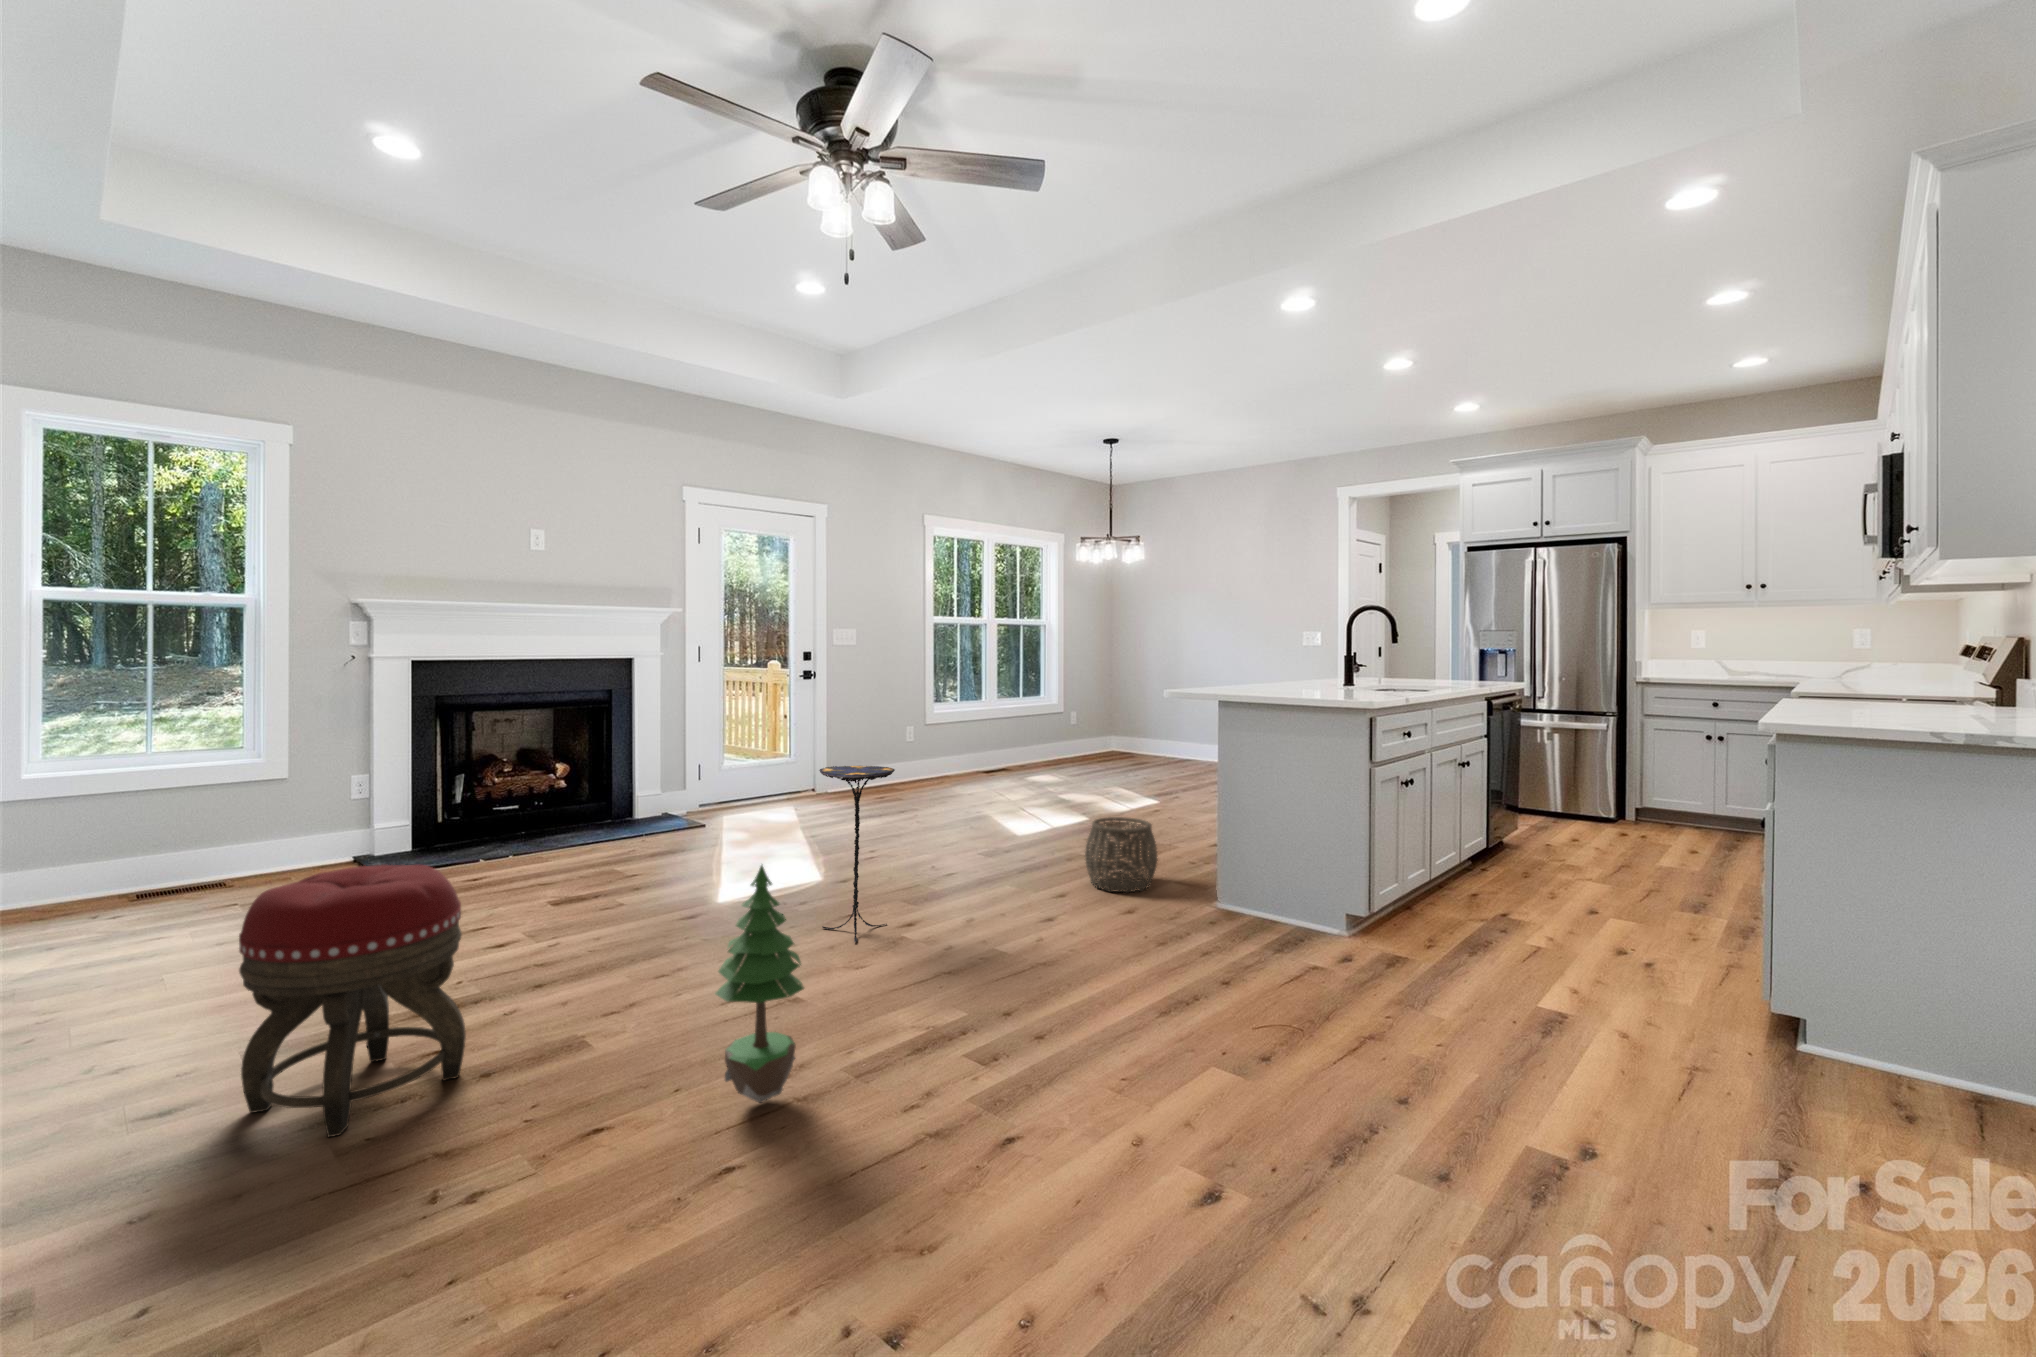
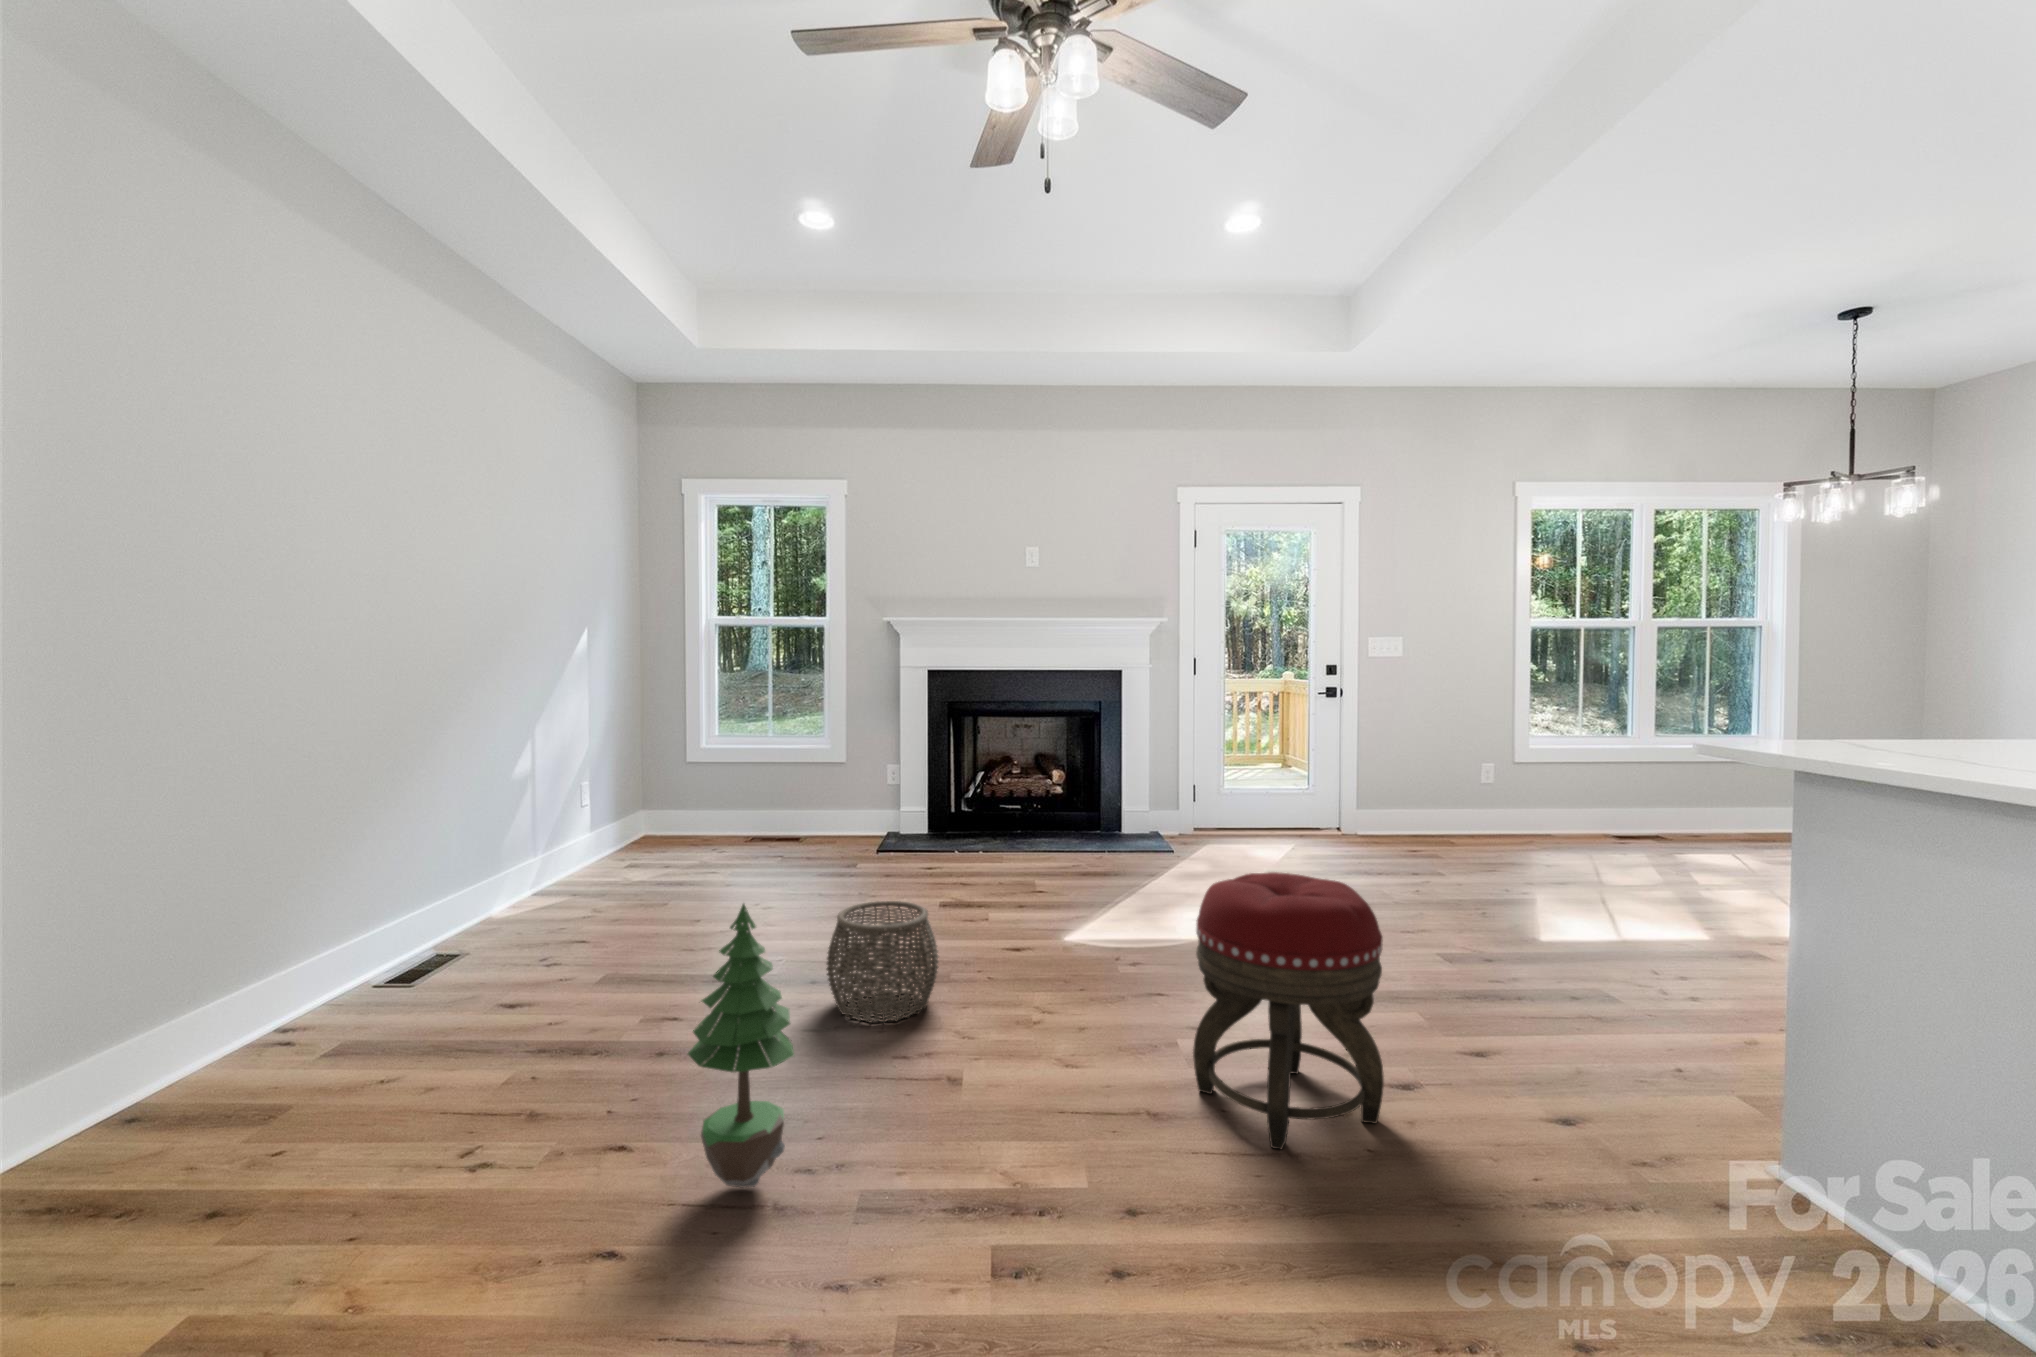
side table: present [819,766,895,942] -> none [1088,800,1185,1029]
woven basket: present [1085,817,1157,892] -> present [827,901,939,1023]
footstool: present [239,865,466,1137] -> present [1193,872,1384,1150]

